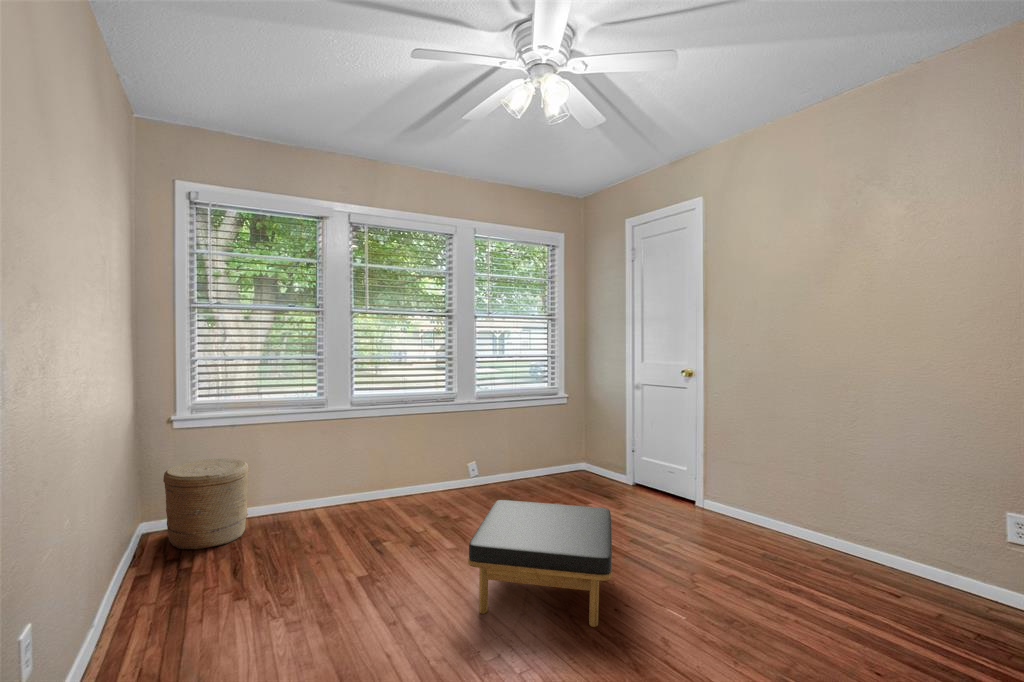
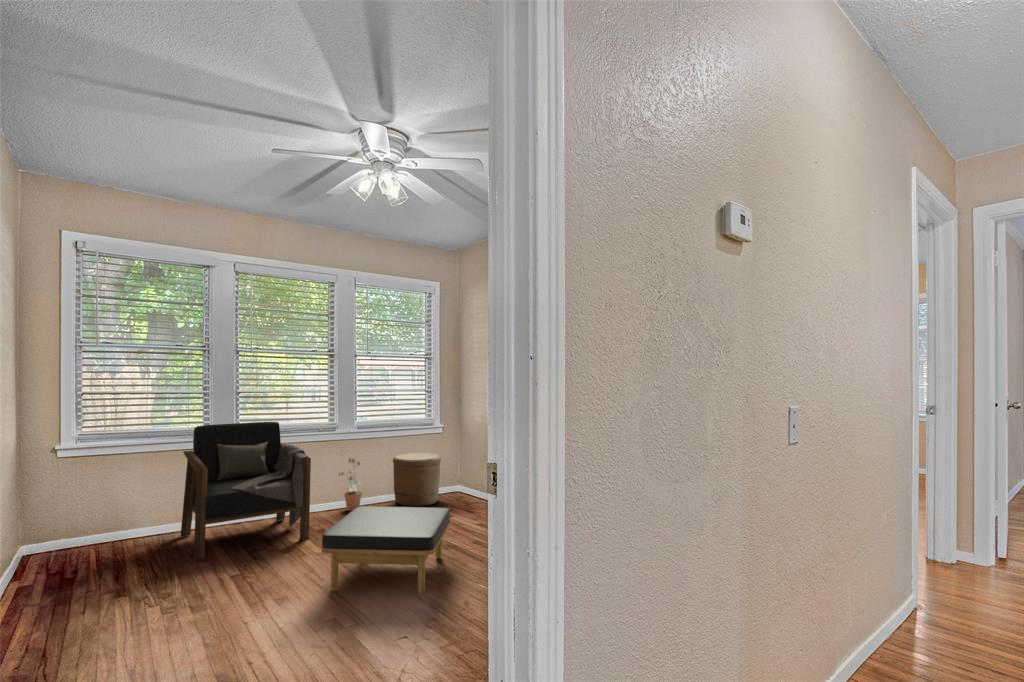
armchair: none [299,392,437,550] -> present [181,422,311,560]
potted plant: none [457,432,485,490] -> present [339,458,362,511]
woven basket: present [163,458,249,550] -> present [393,453,441,507]

